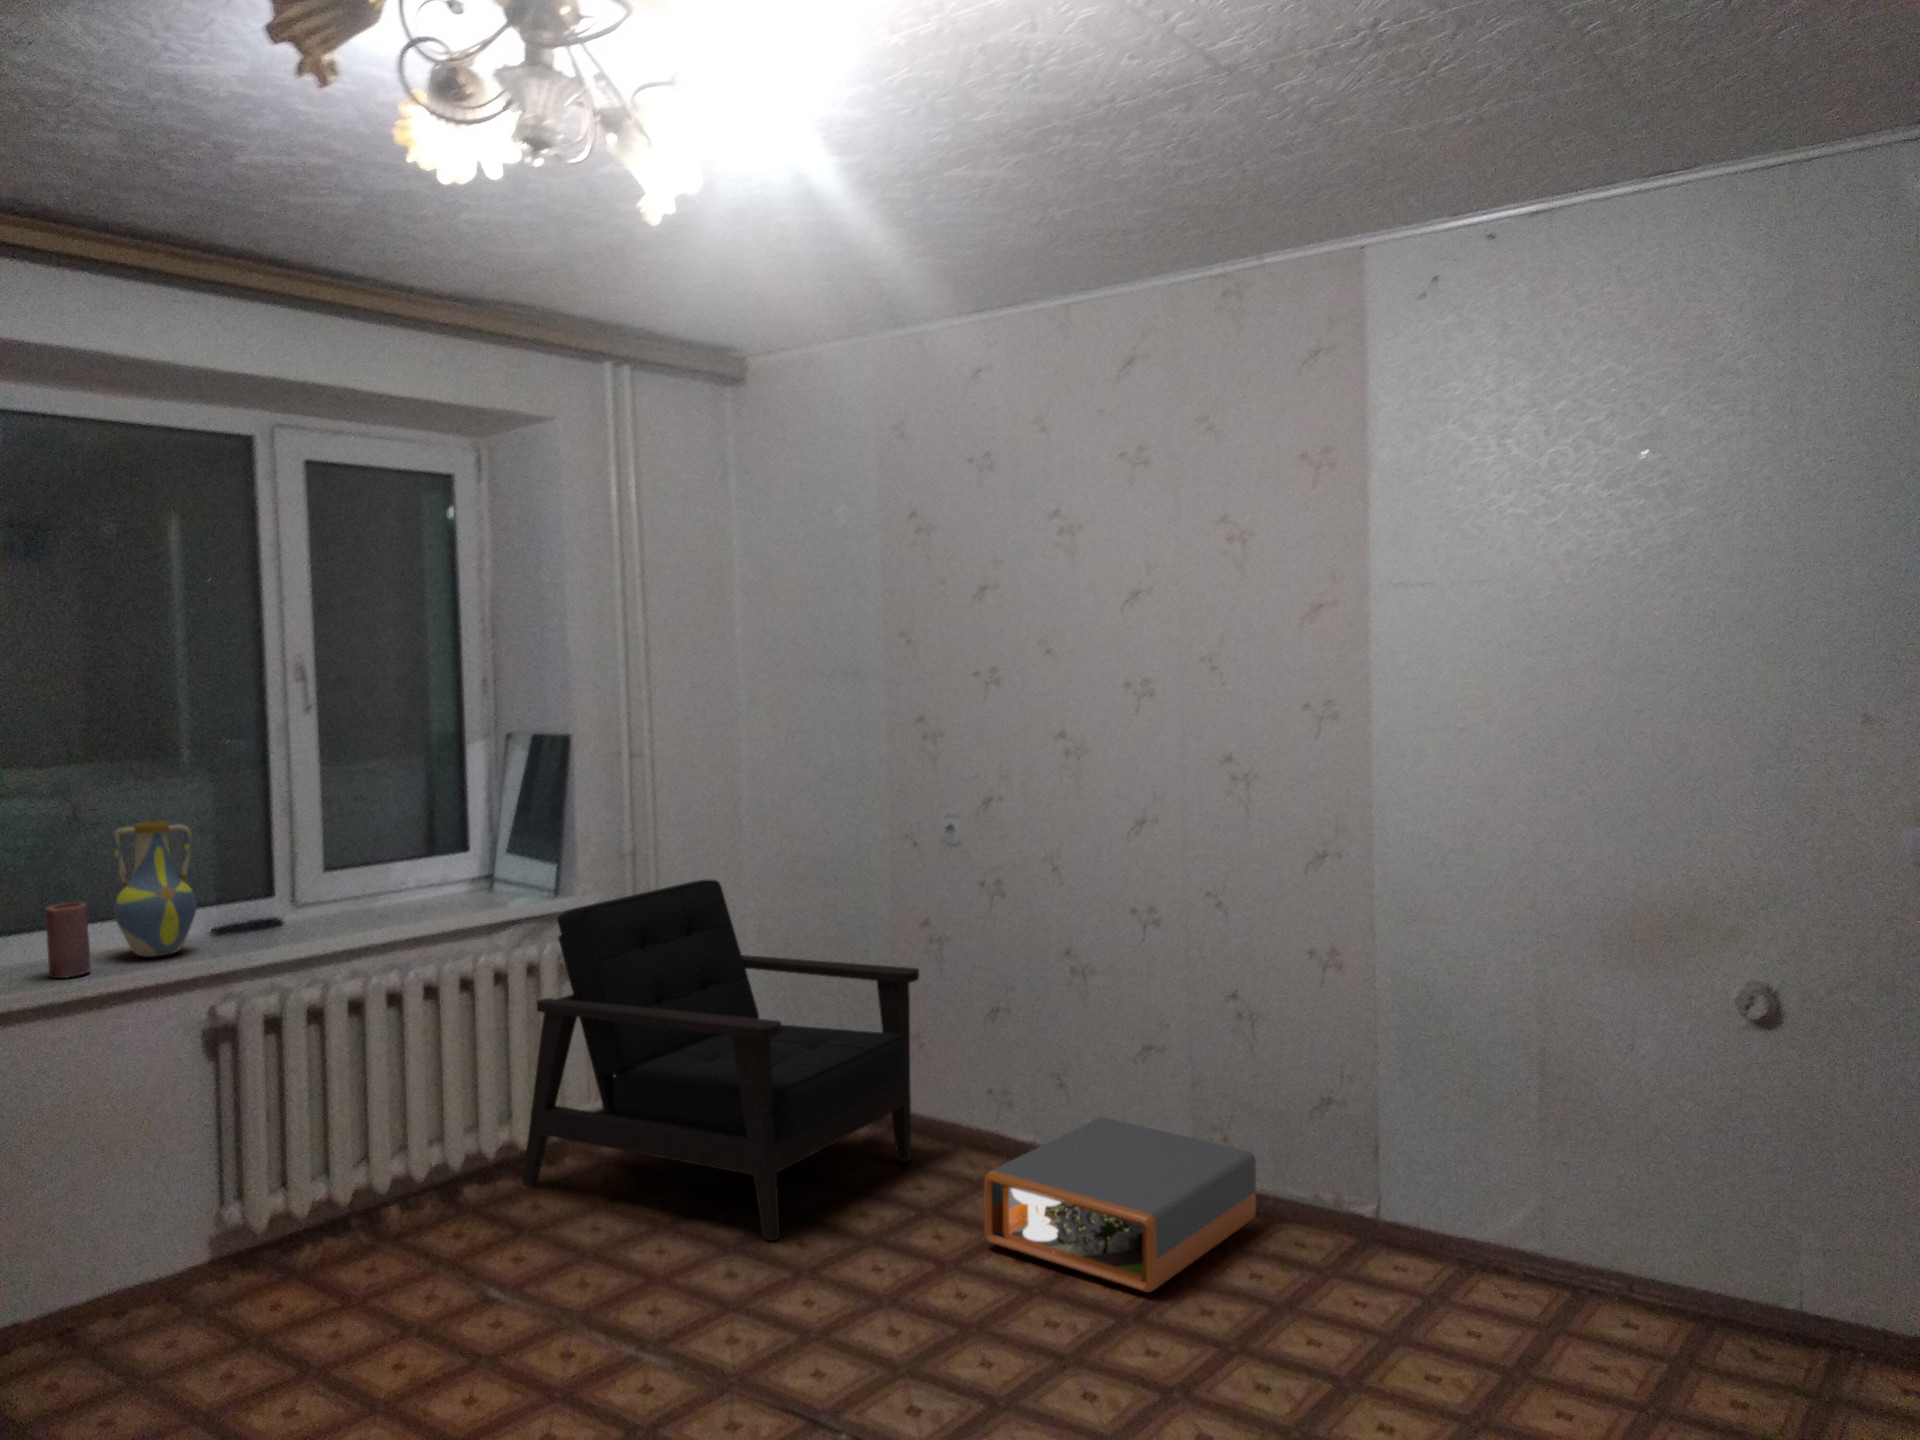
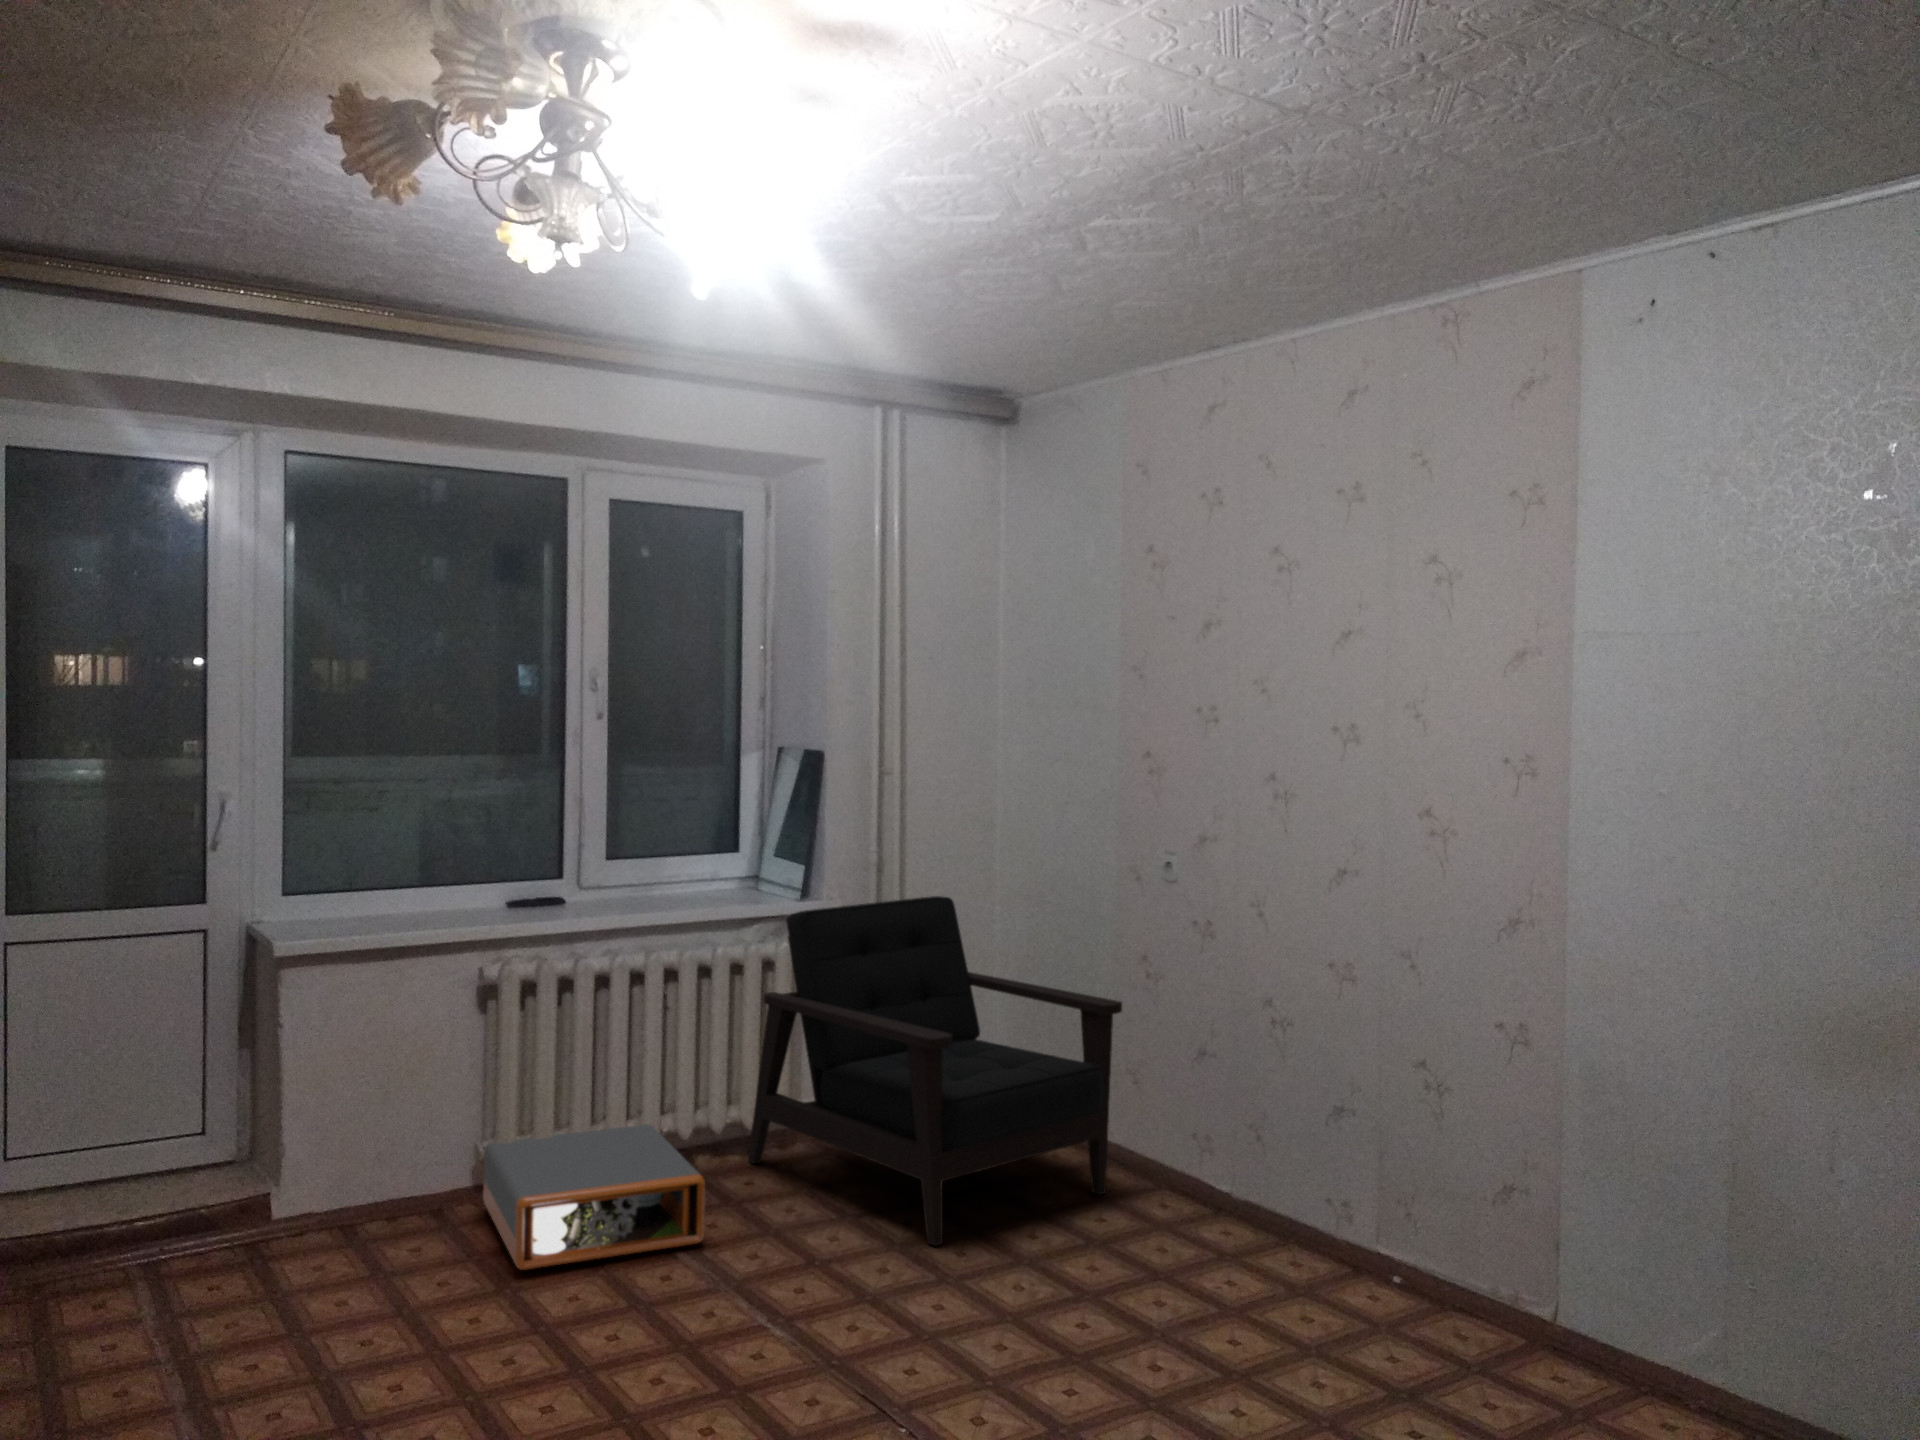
vase: present [112,822,197,957] -> none [420,805,484,919]
candle: present [46,902,91,978] -> none [361,867,393,929]
storage box: present [984,1117,1256,1292] -> present [483,1125,705,1270]

